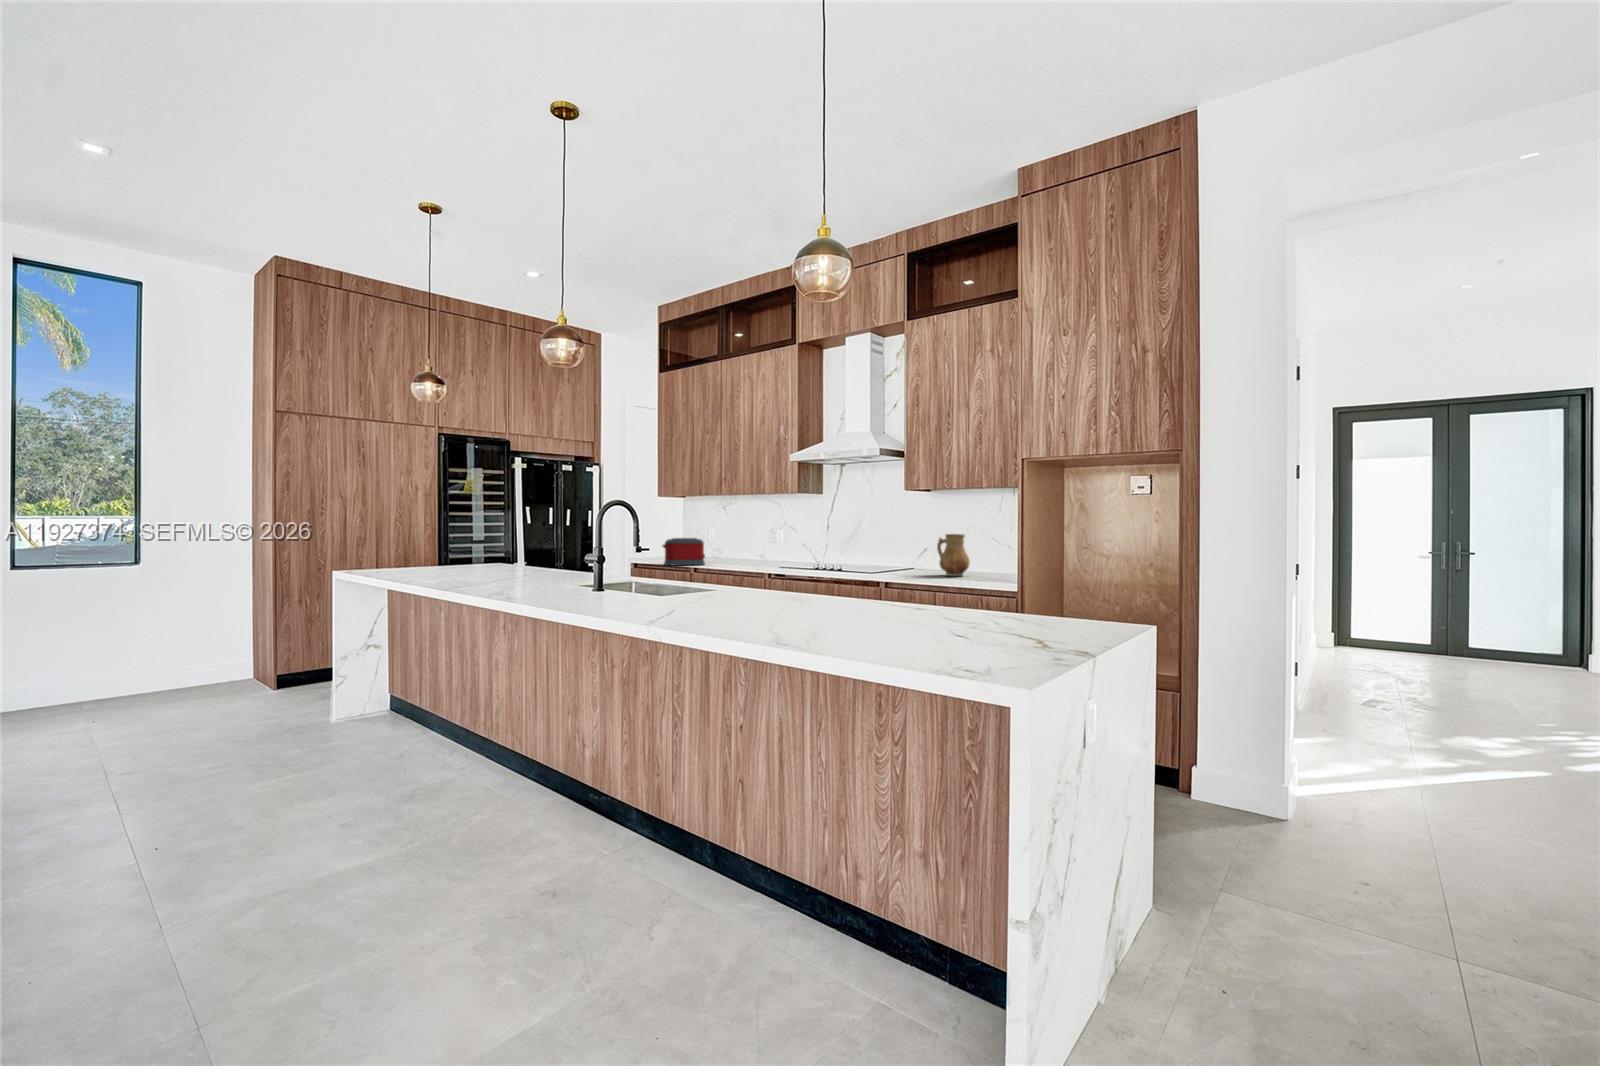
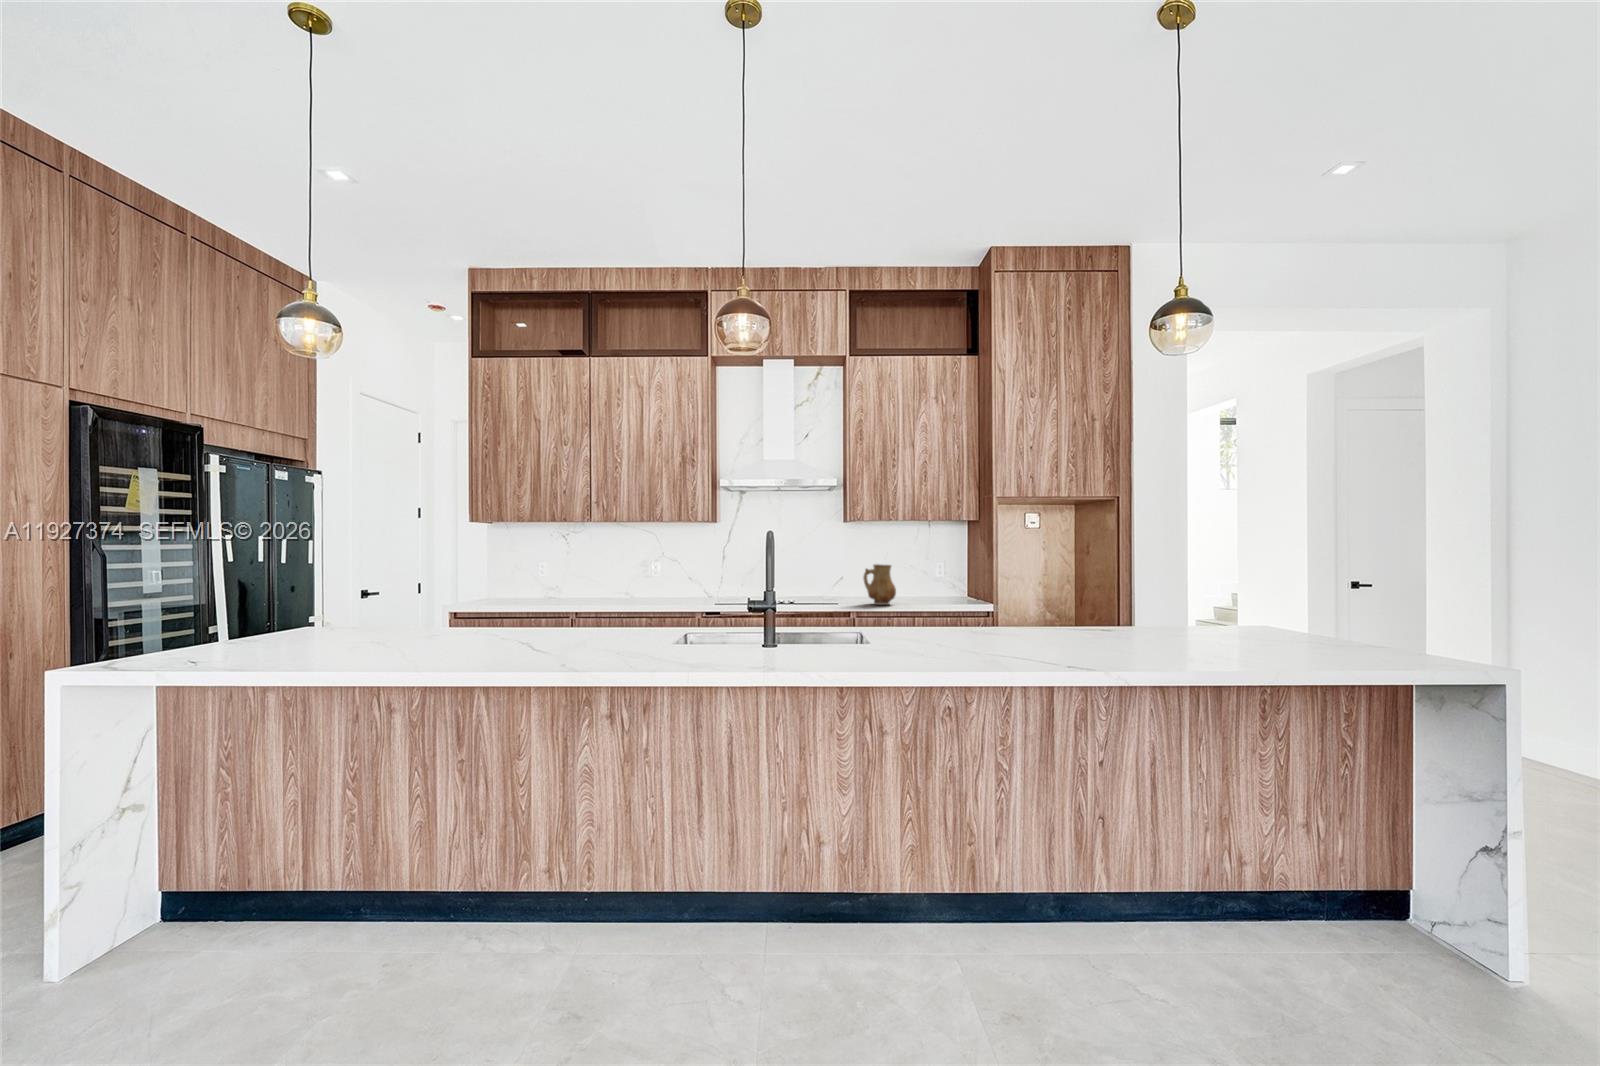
toaster: present [662,538,705,565] -> none [508,576,564,613]

